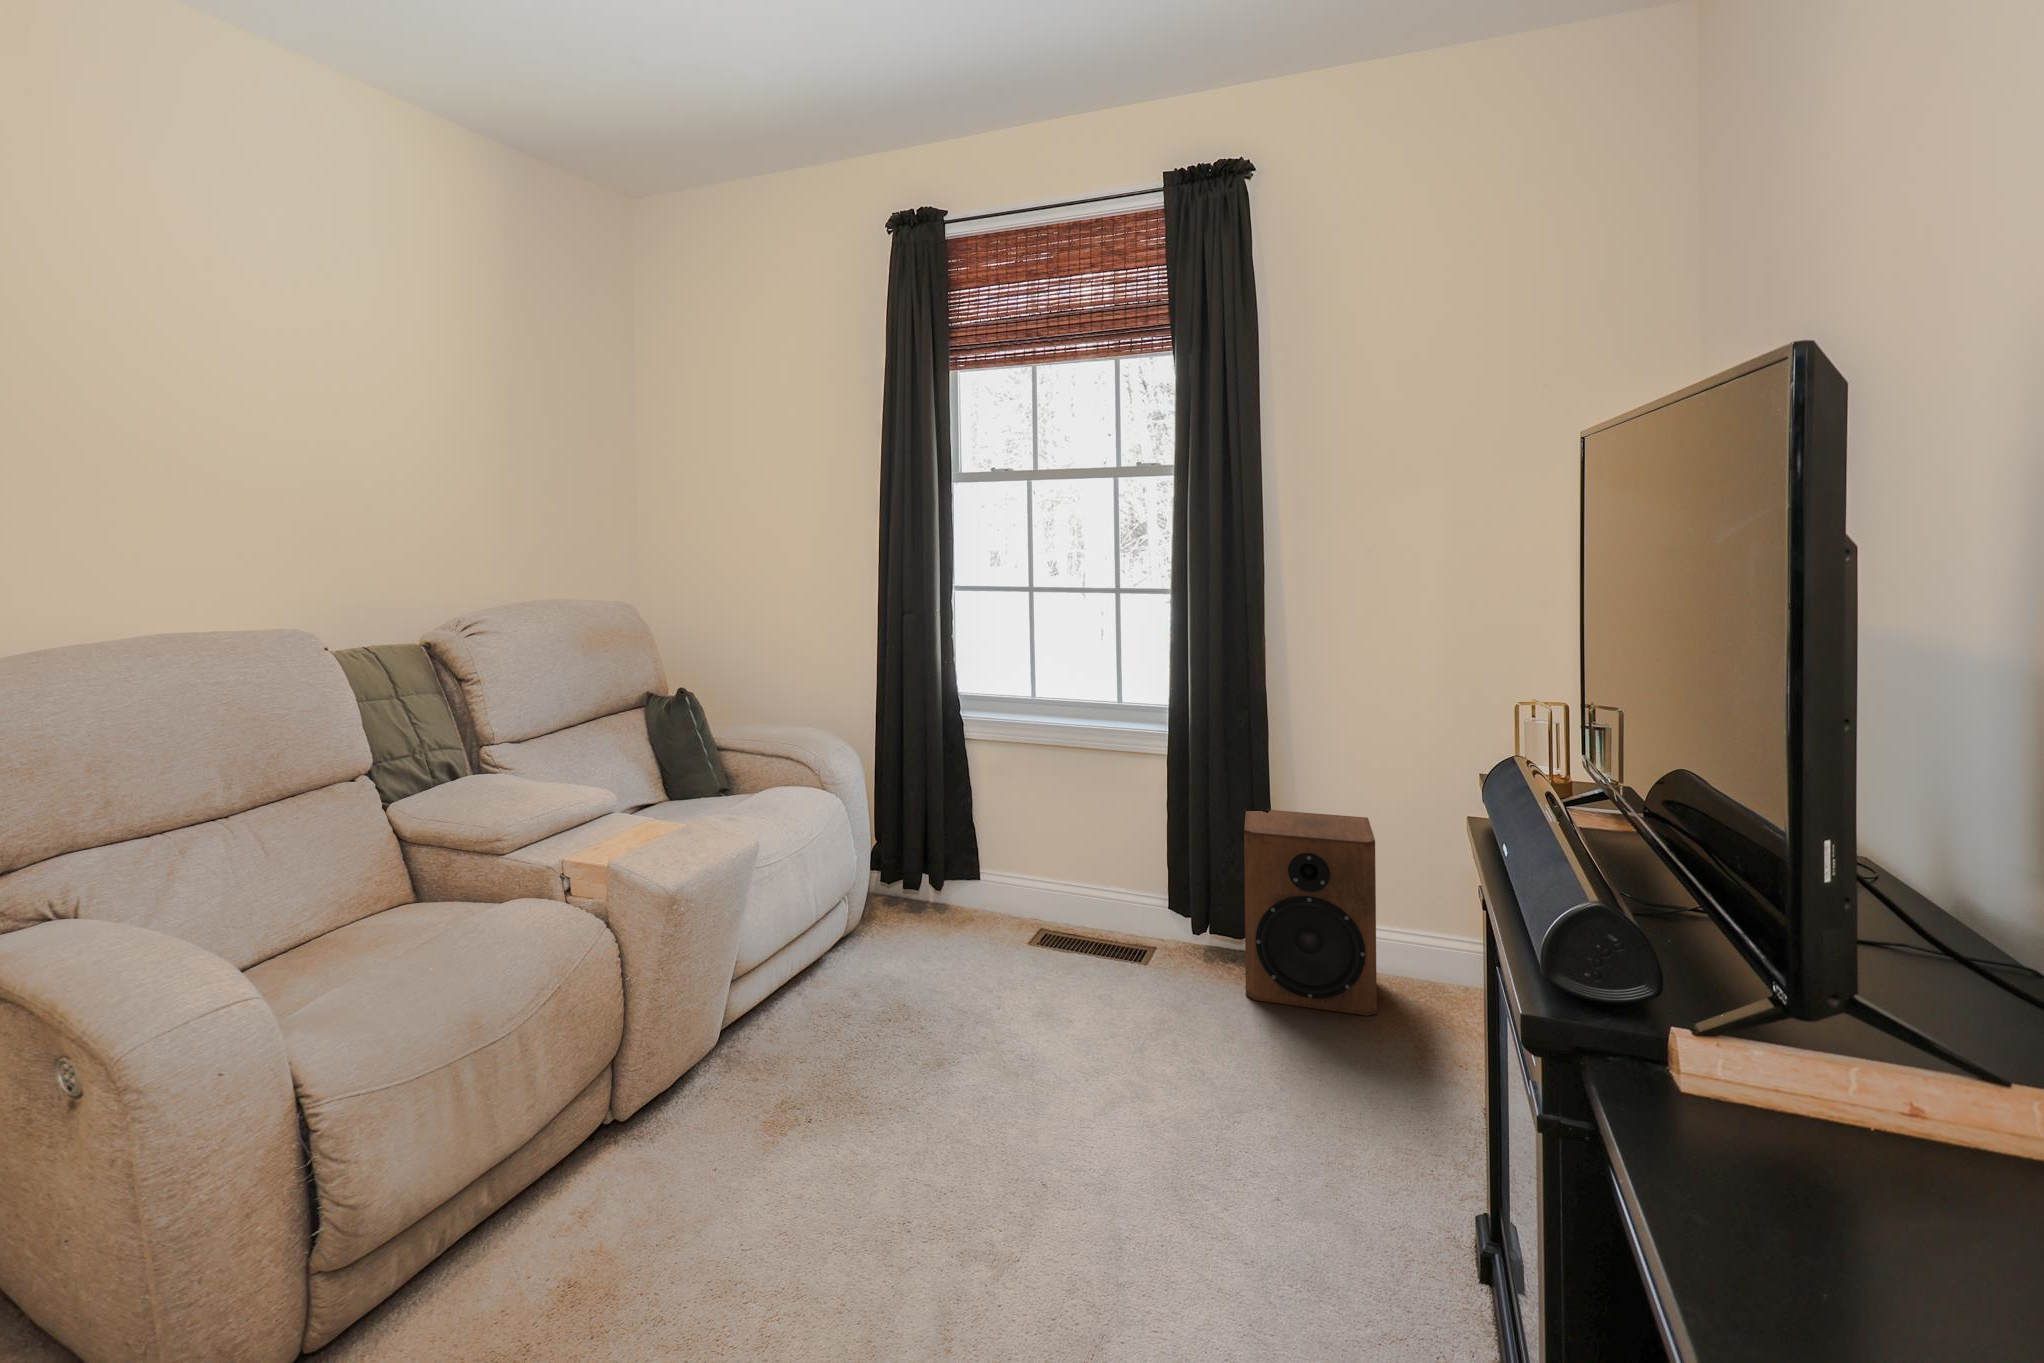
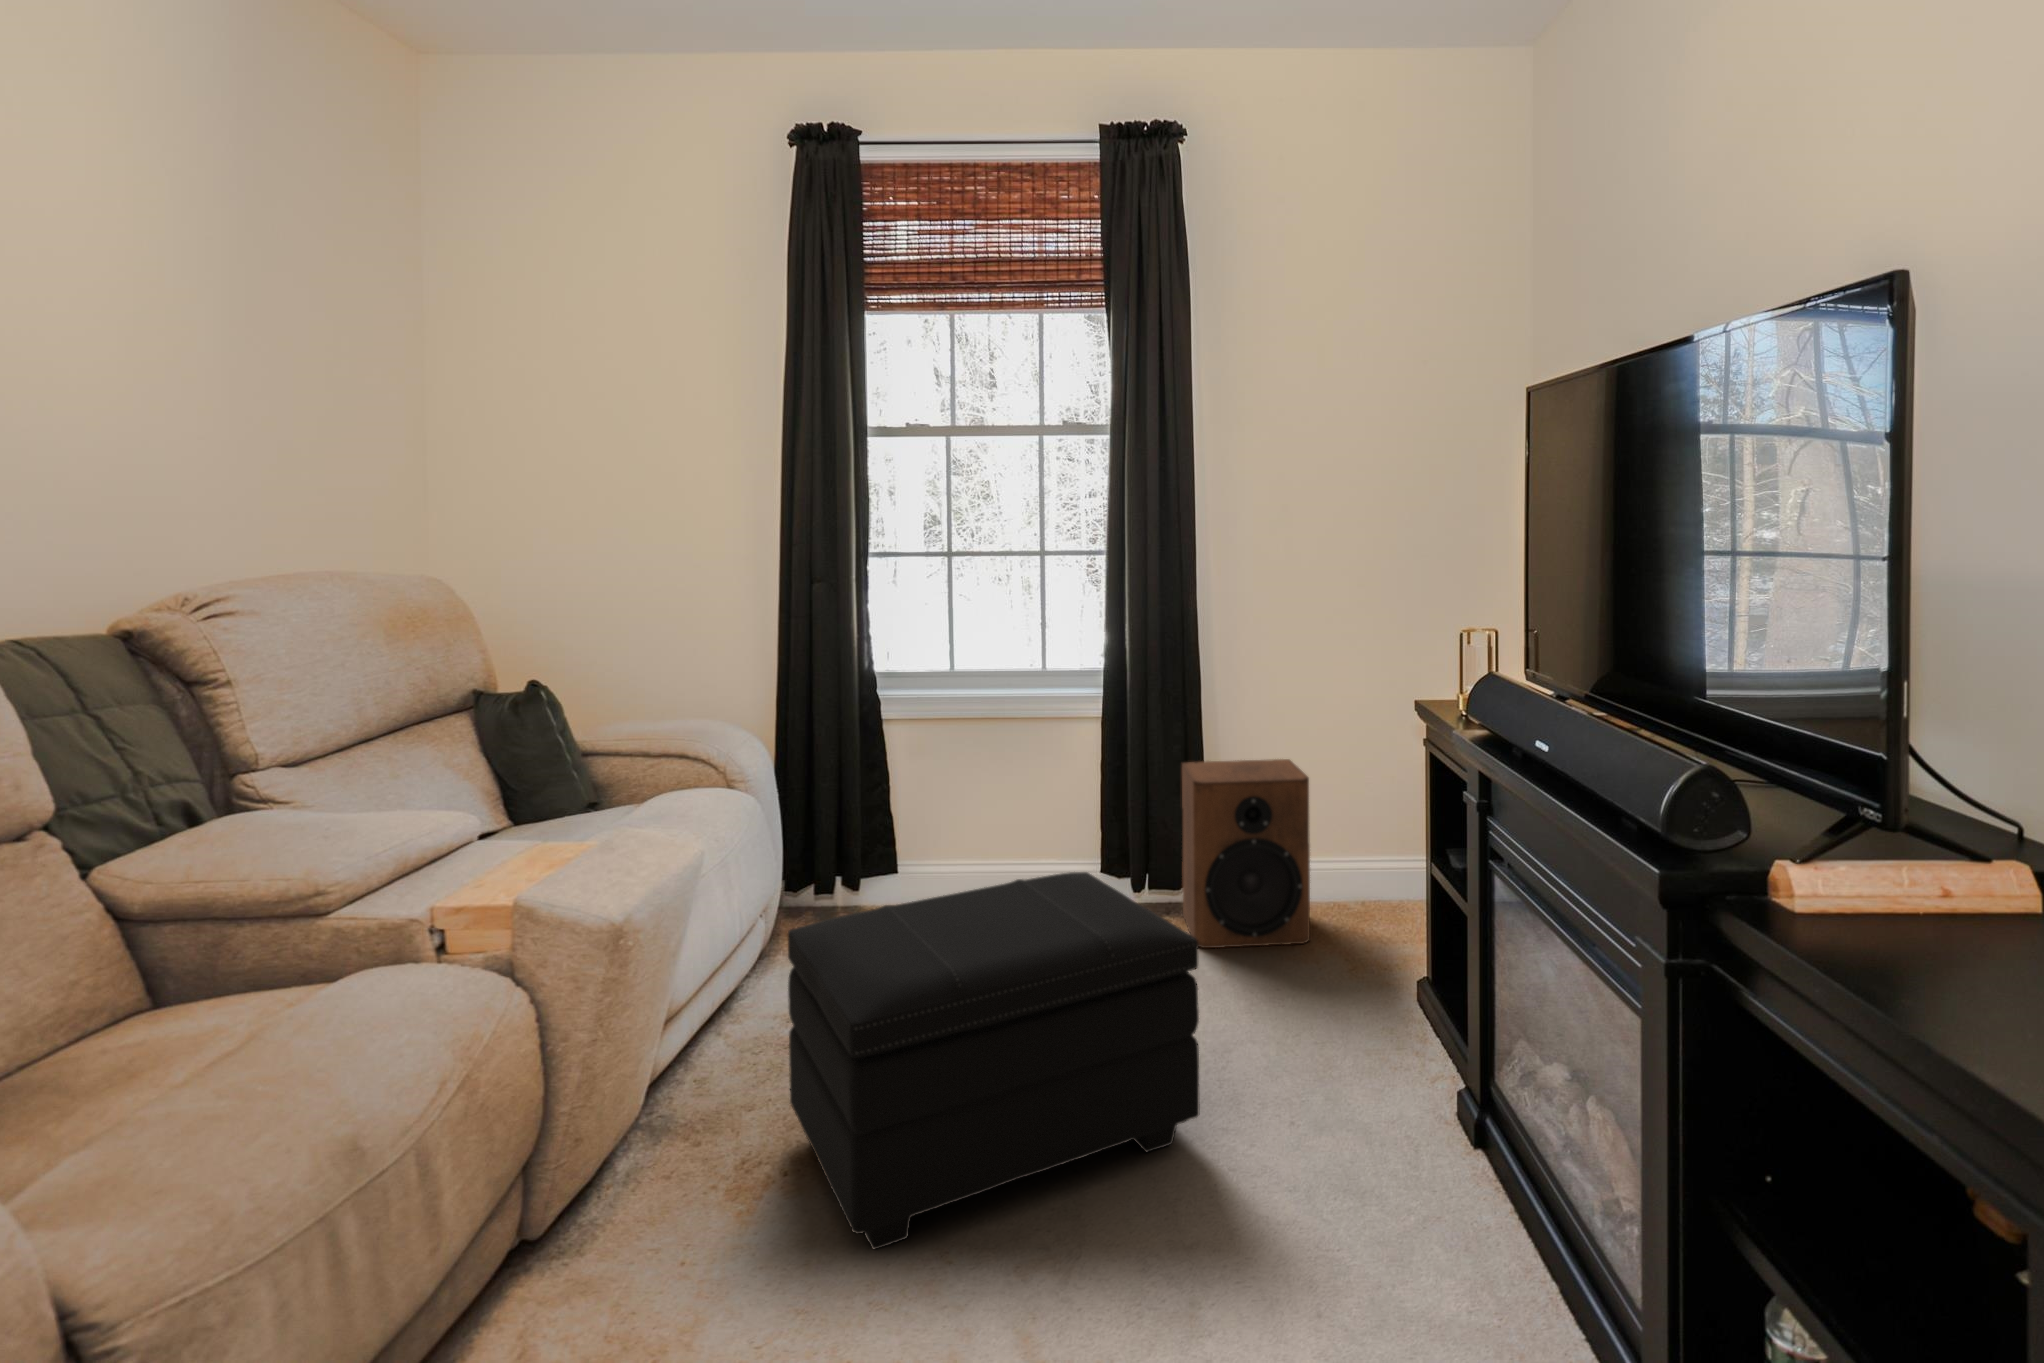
footstool: none [819,903,1161,1196] -> present [788,872,1200,1249]

